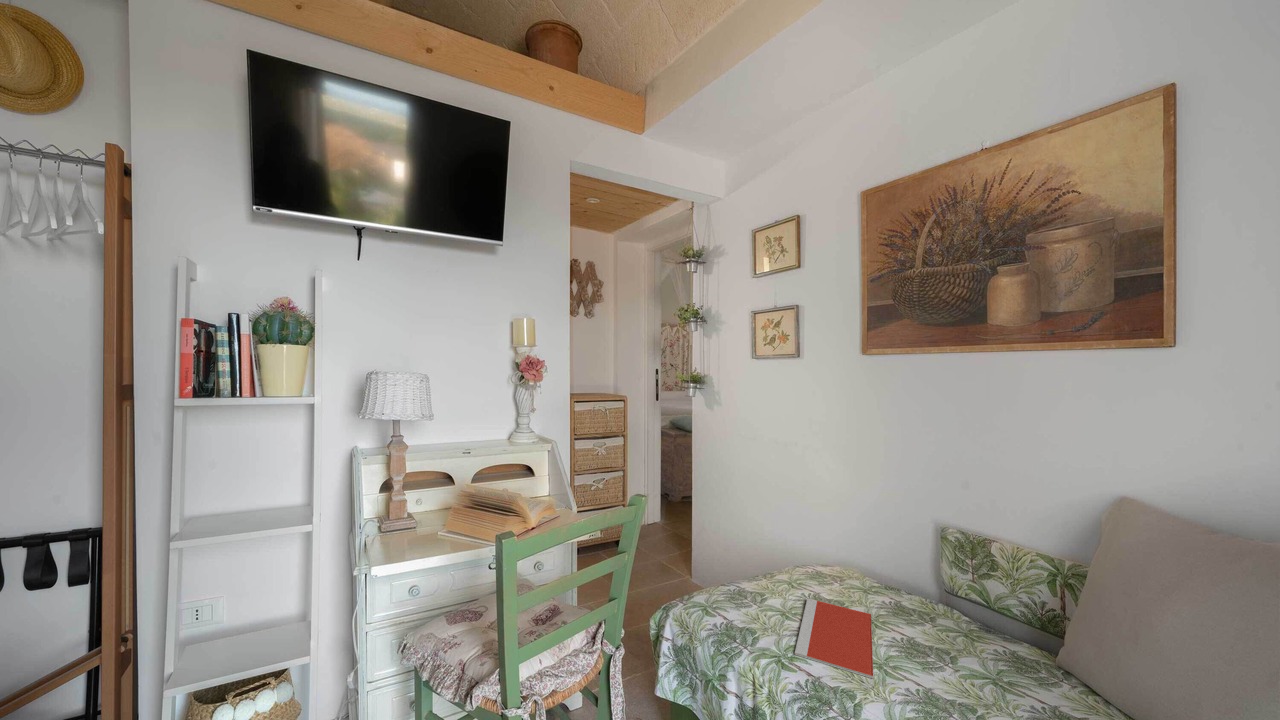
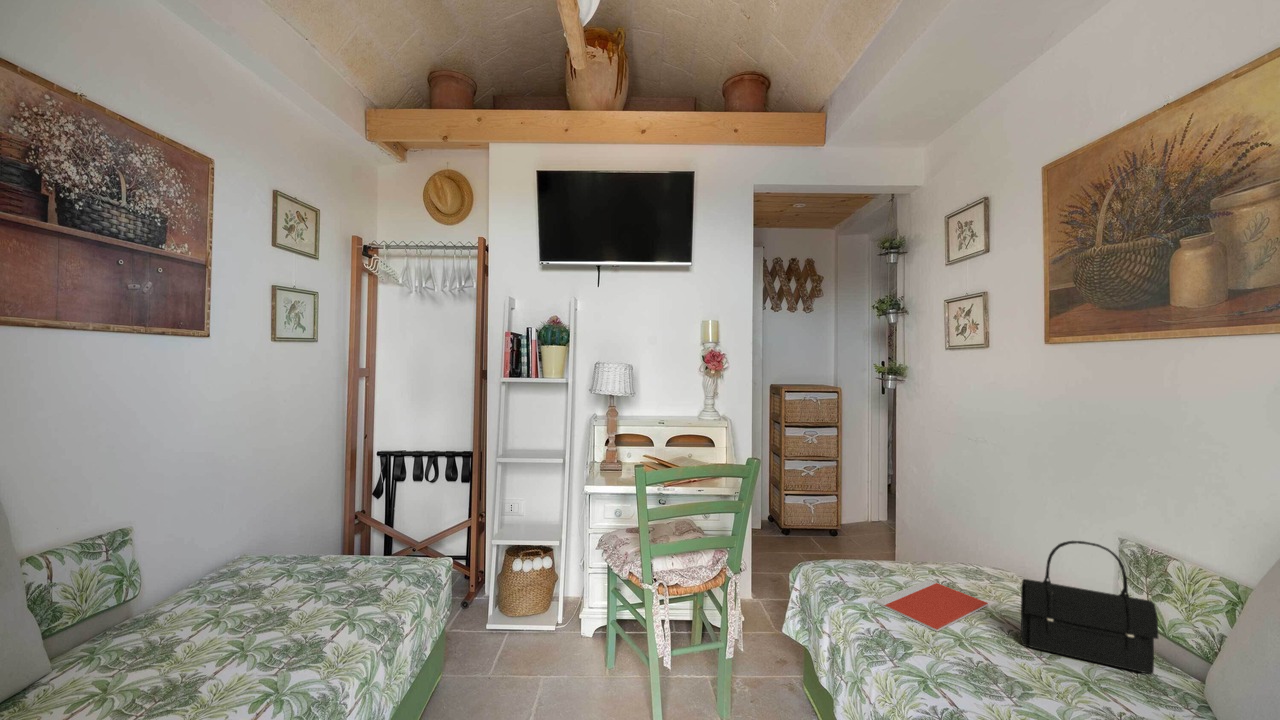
handbag: none [932,549,1036,667] -> present [1021,541,1158,674]

